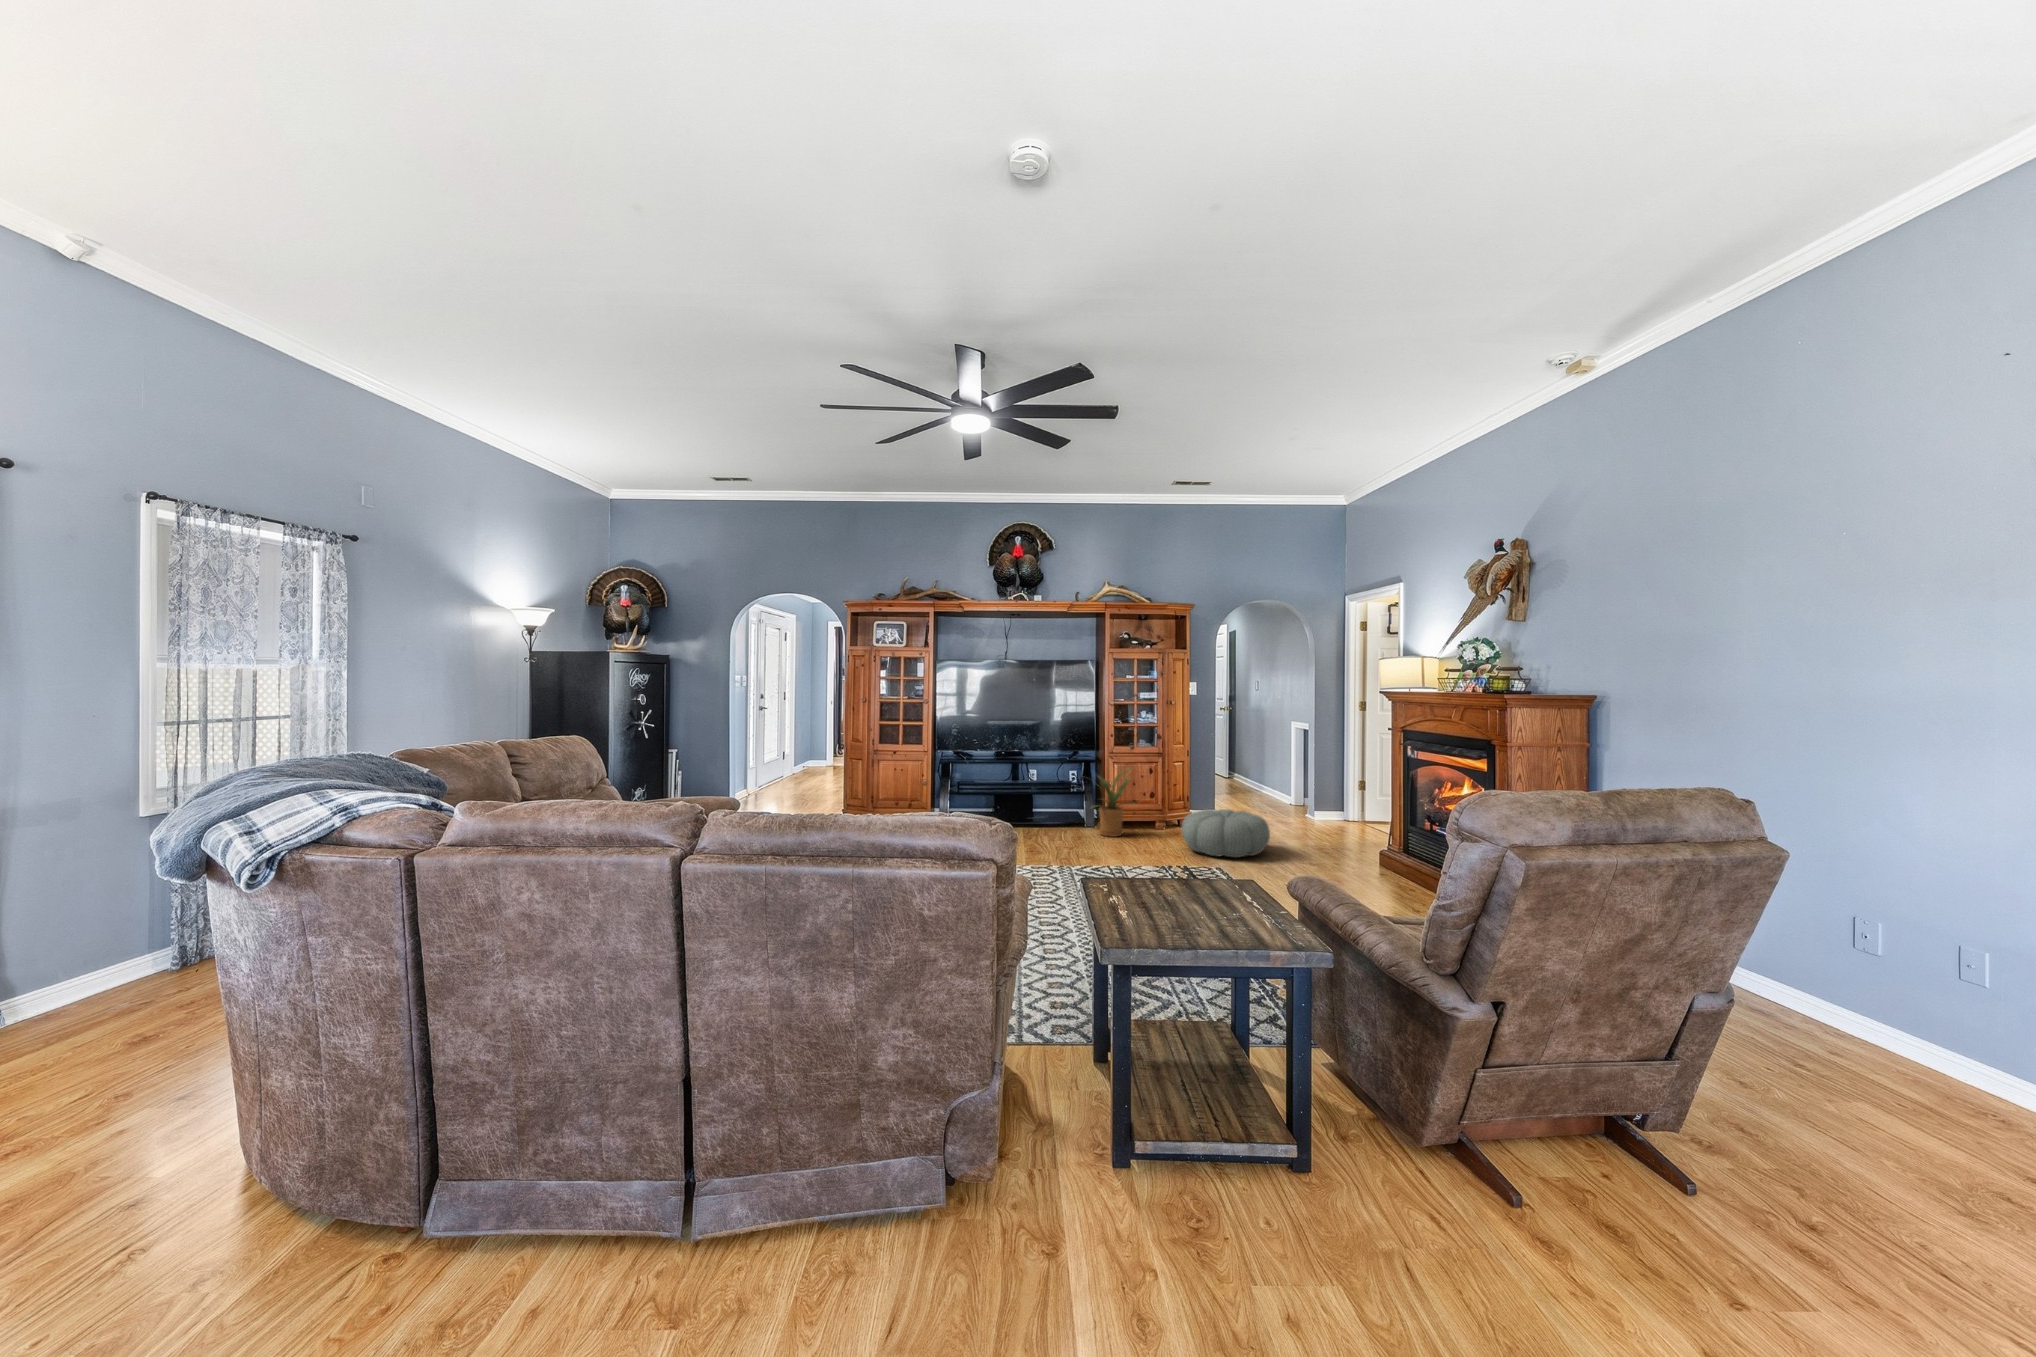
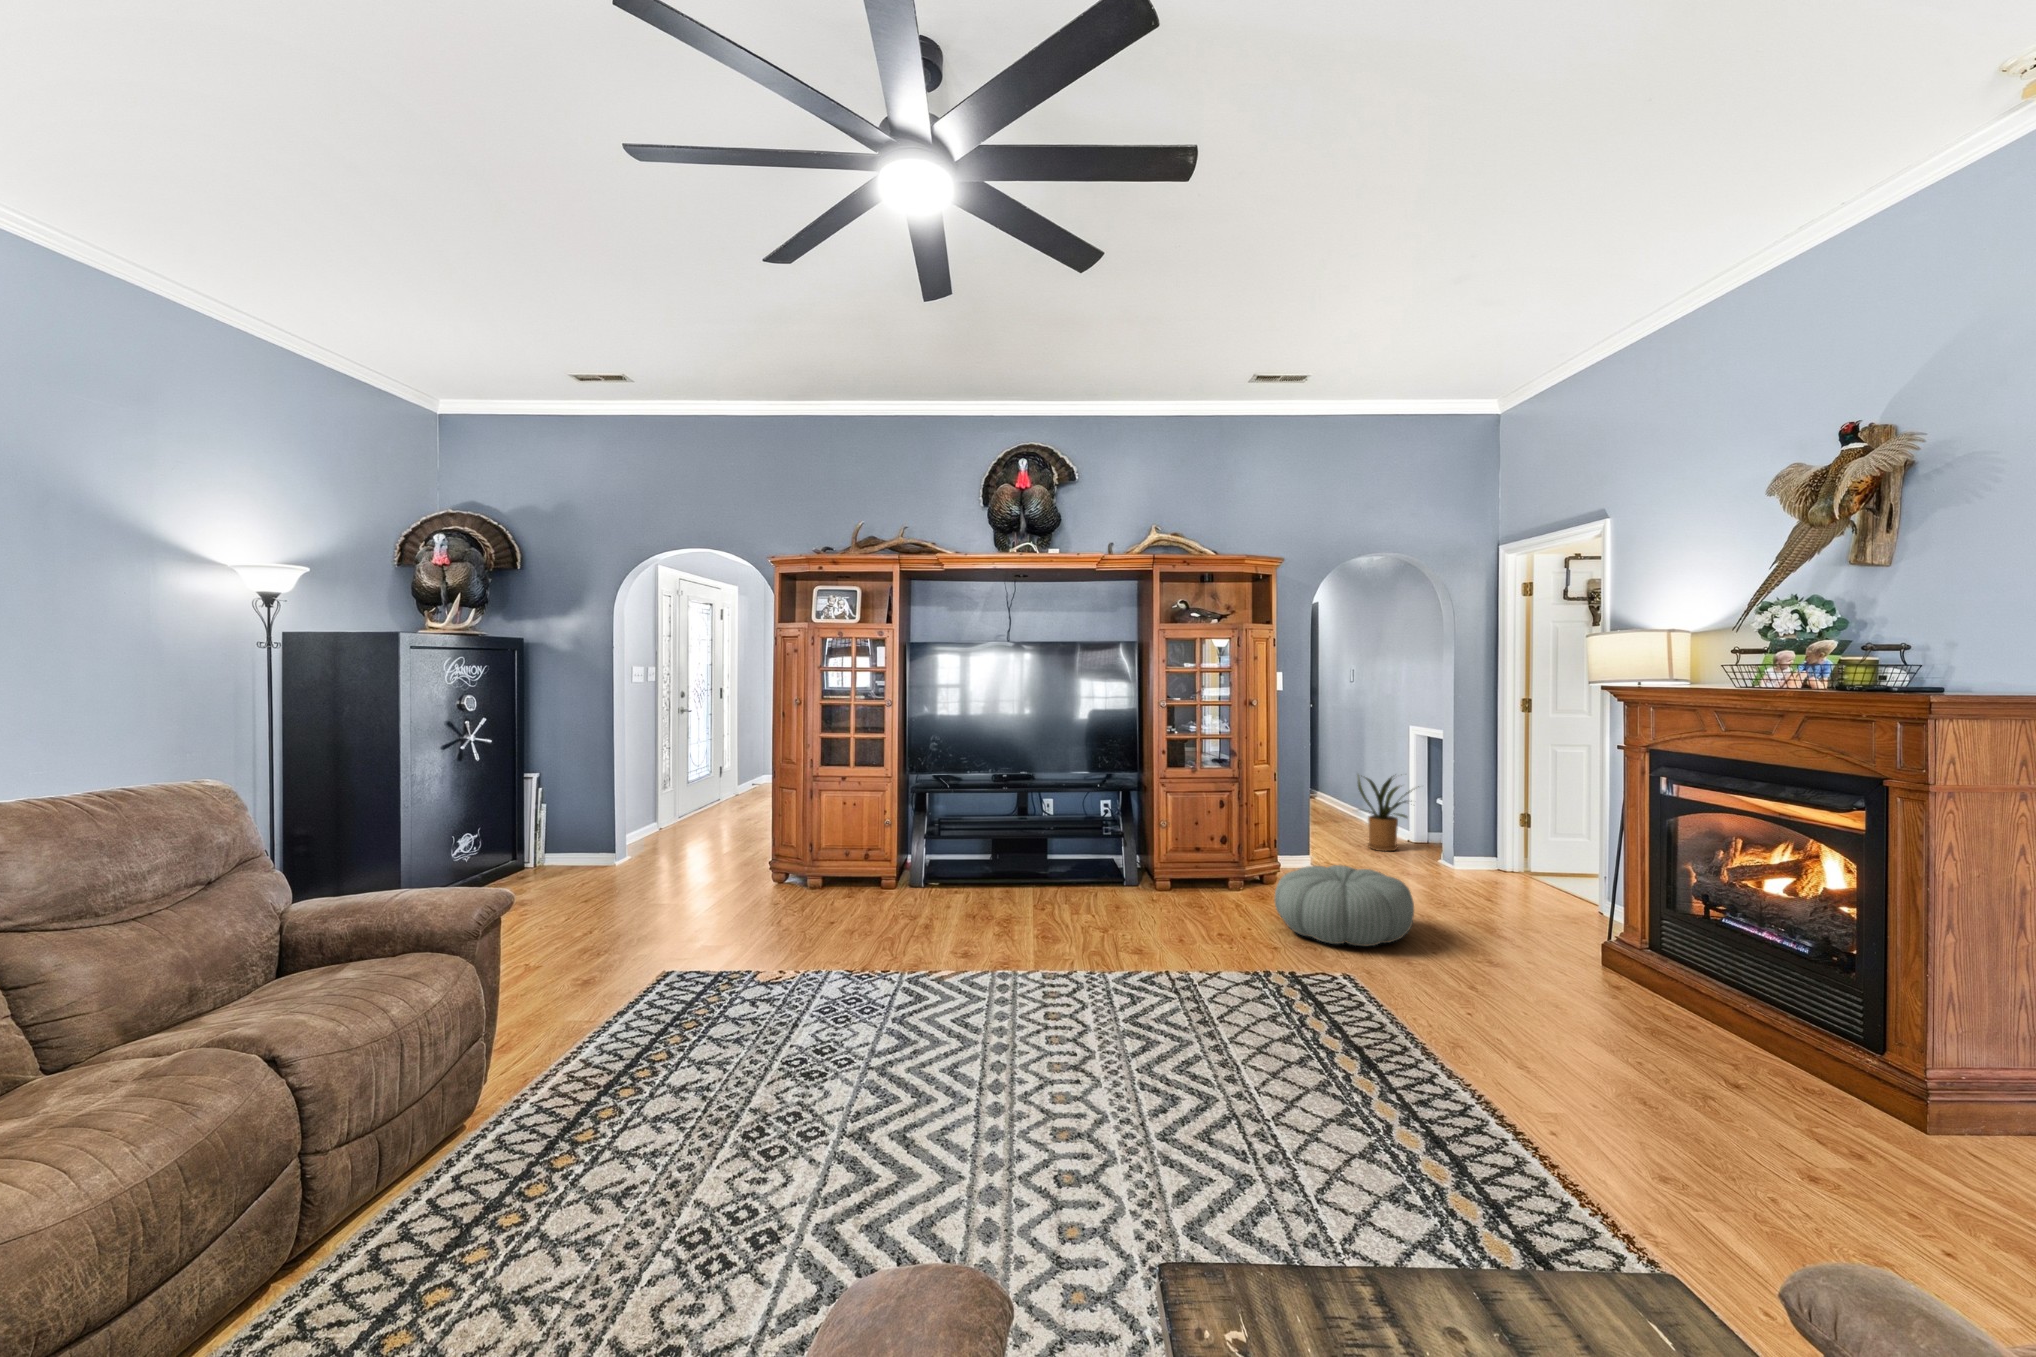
house plant: present [1093,770,1133,837] -> present [1358,775,1419,851]

